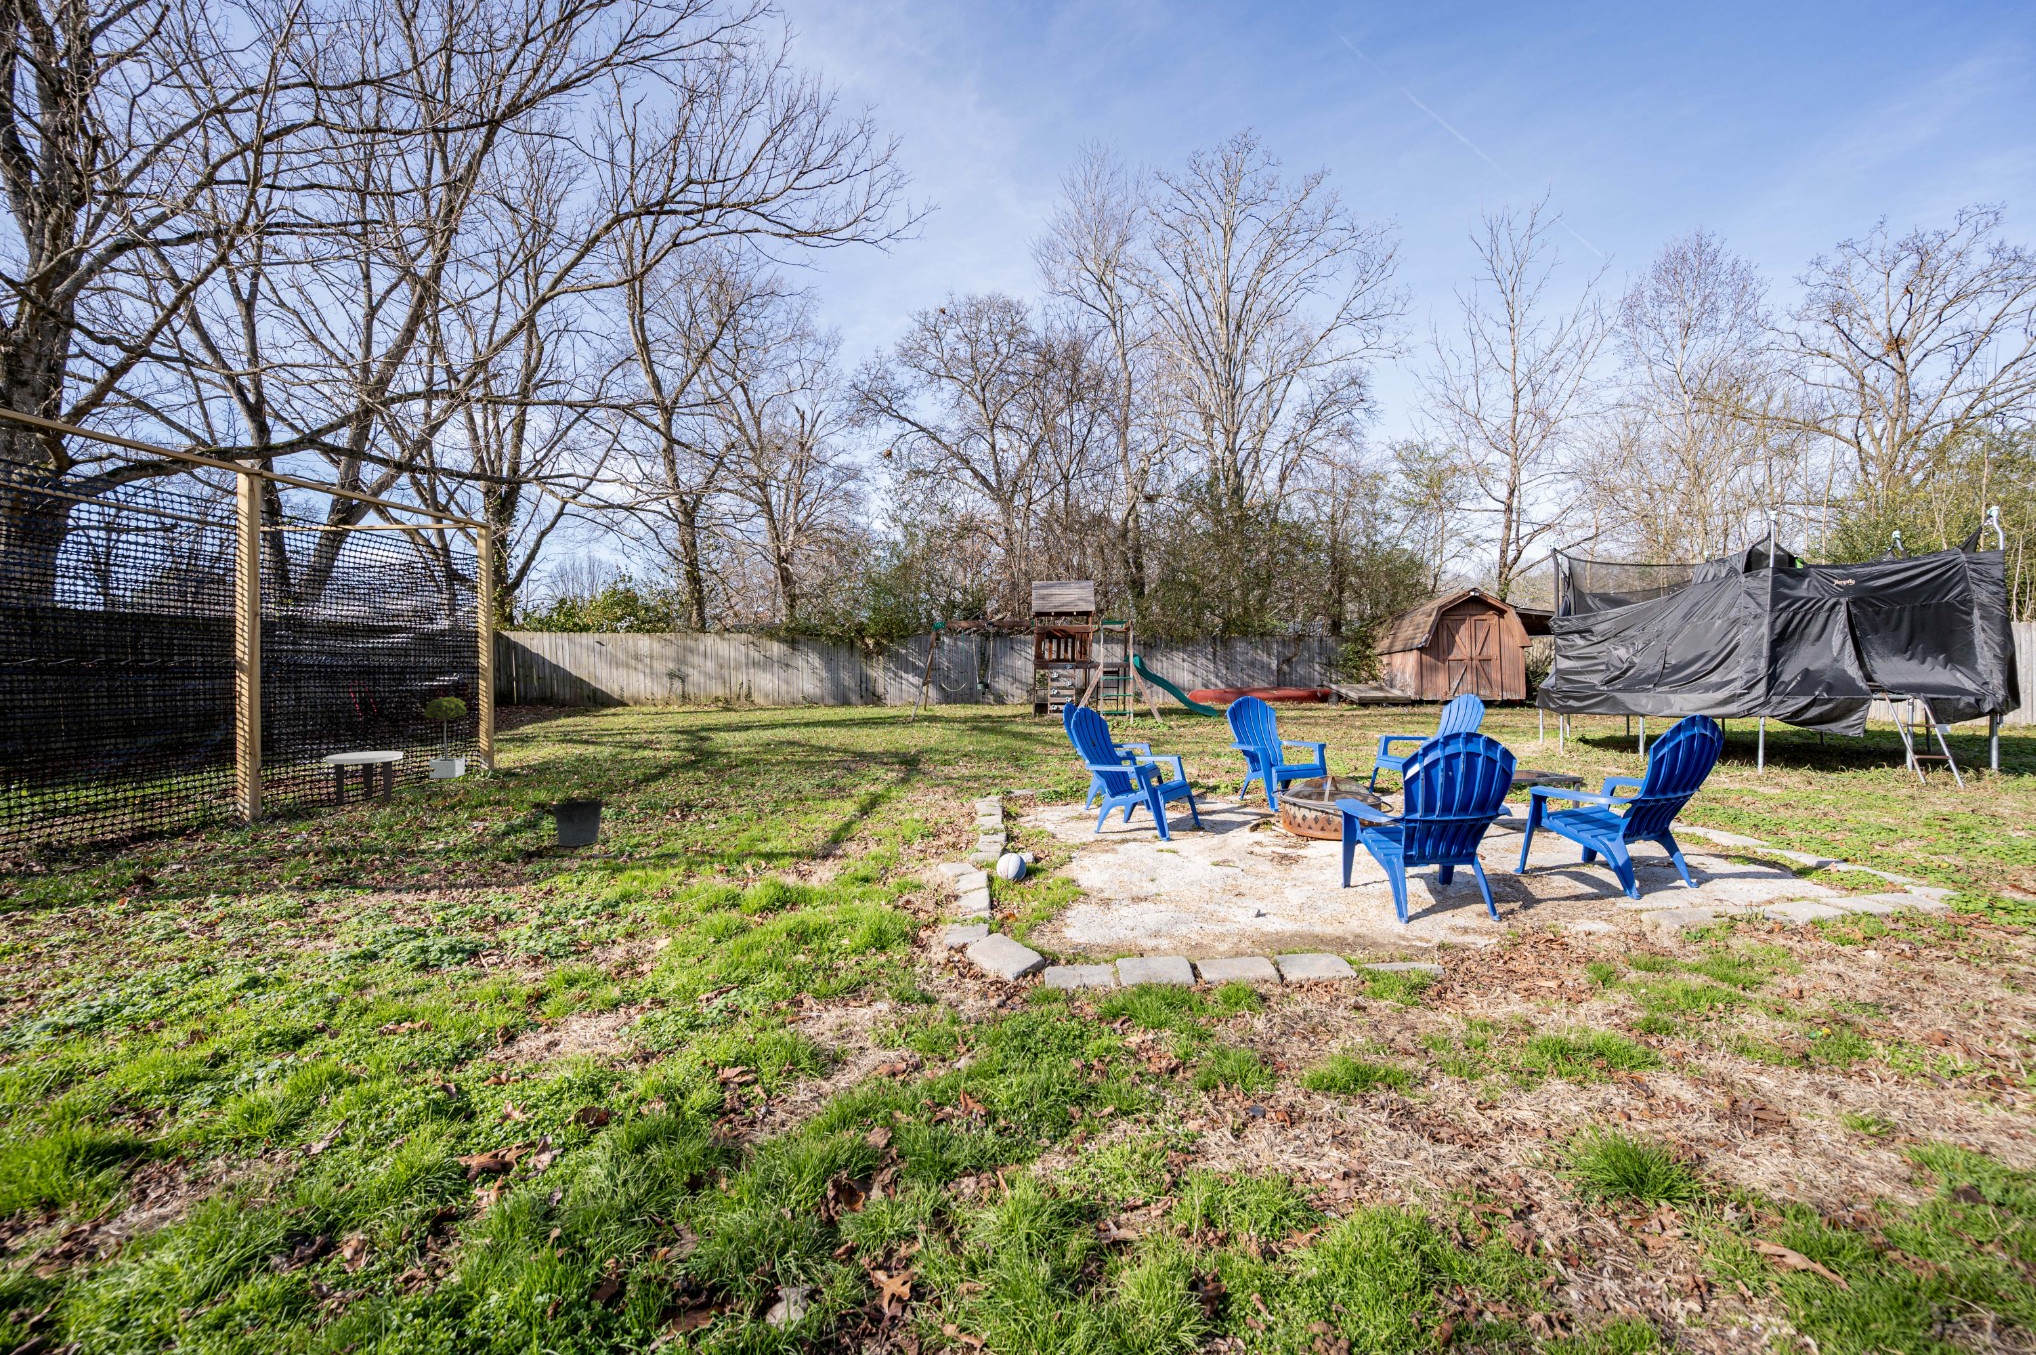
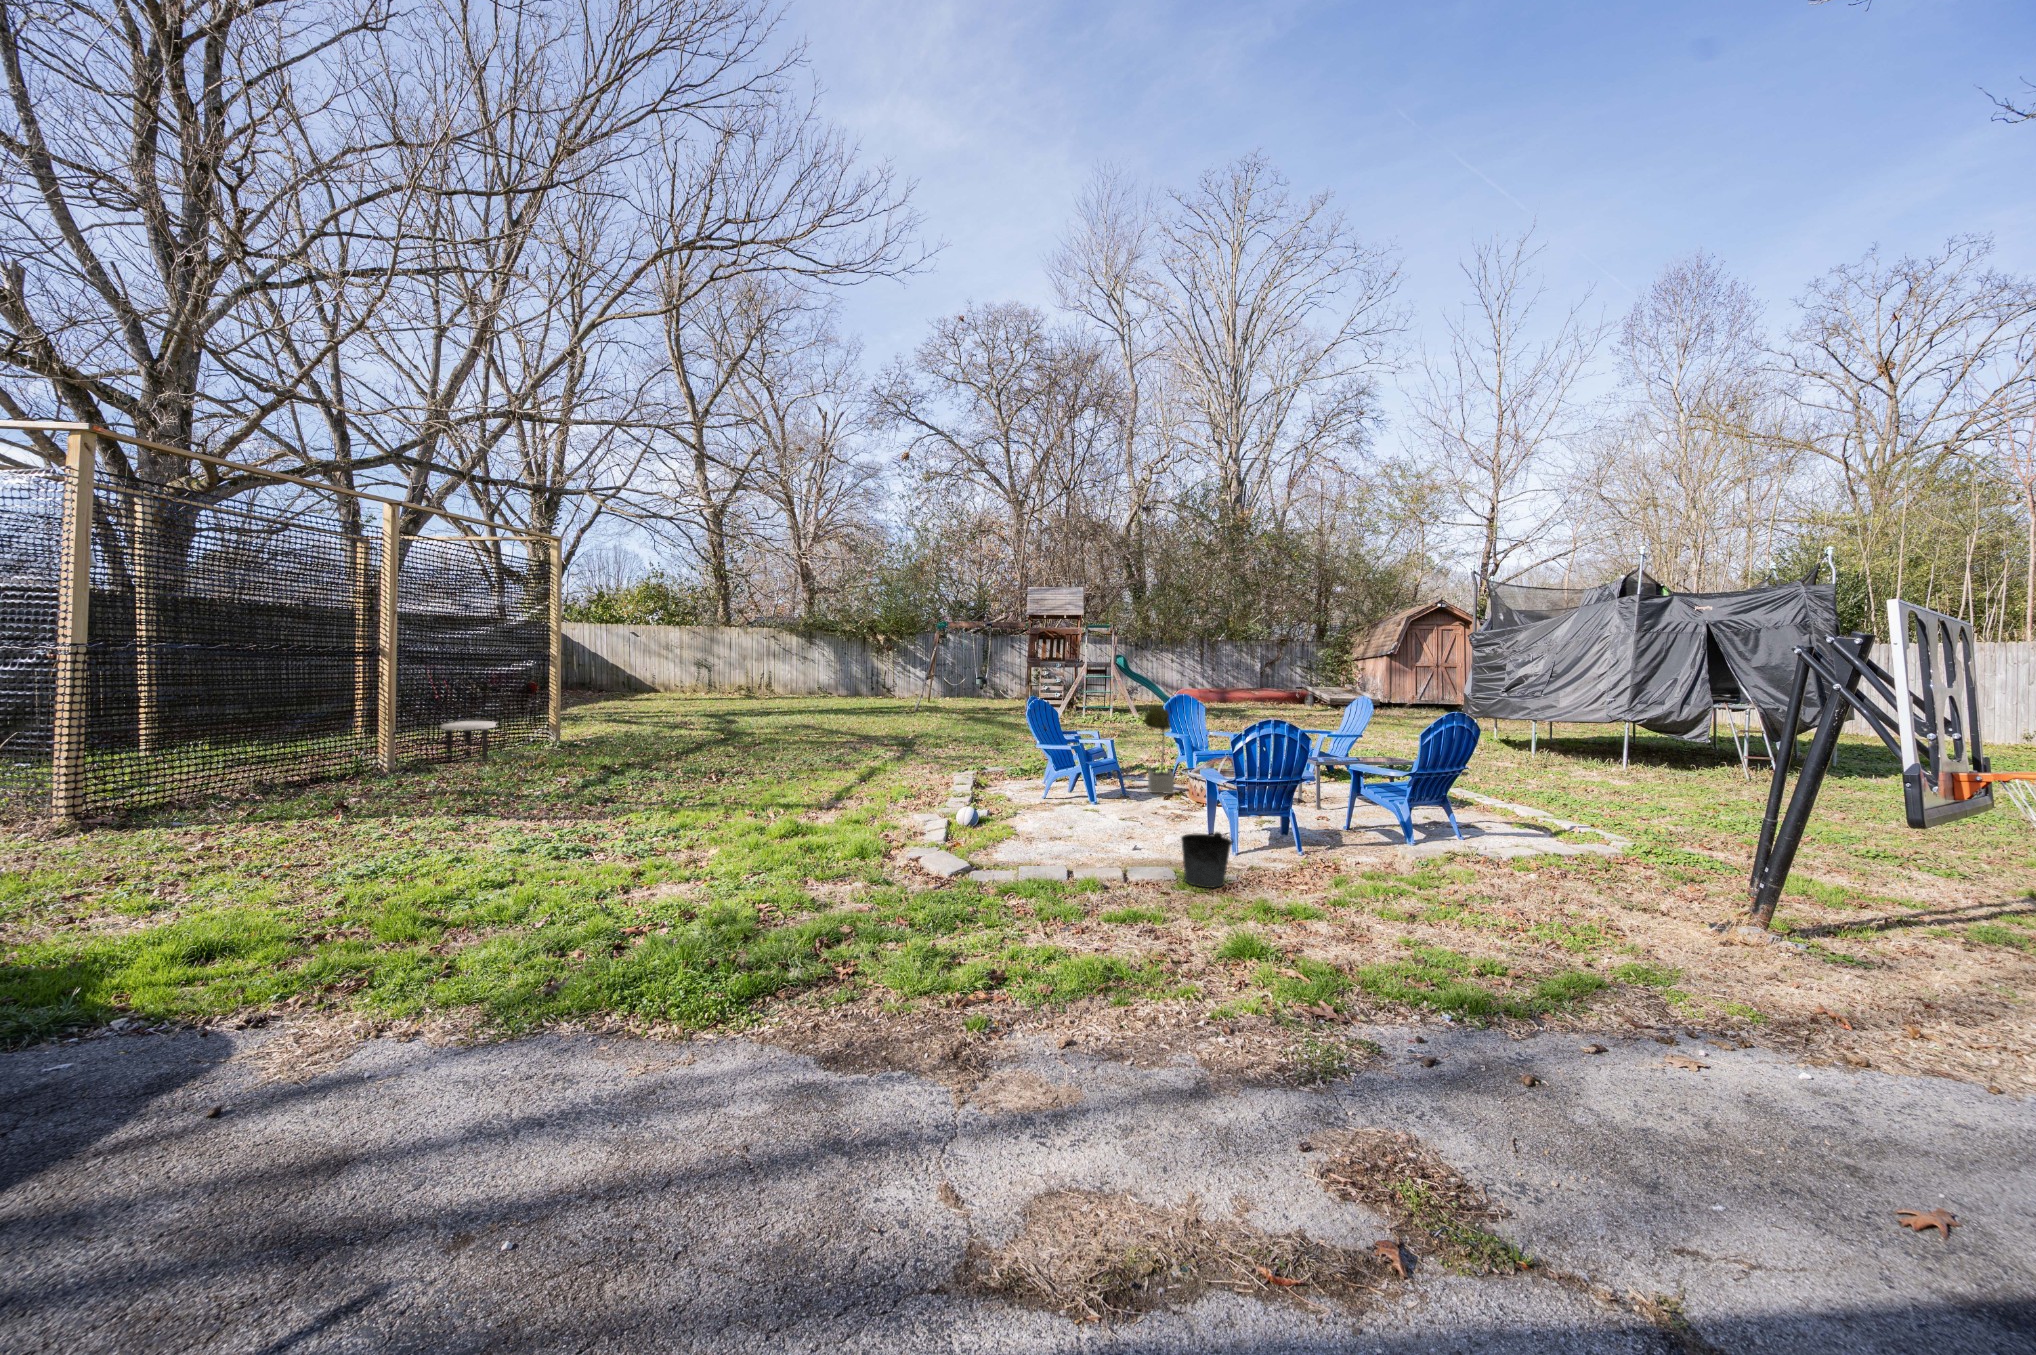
potted tree: present [424,696,466,778] -> present [1144,707,1174,794]
bucket: present [552,799,605,847] -> present [1181,832,1234,888]

